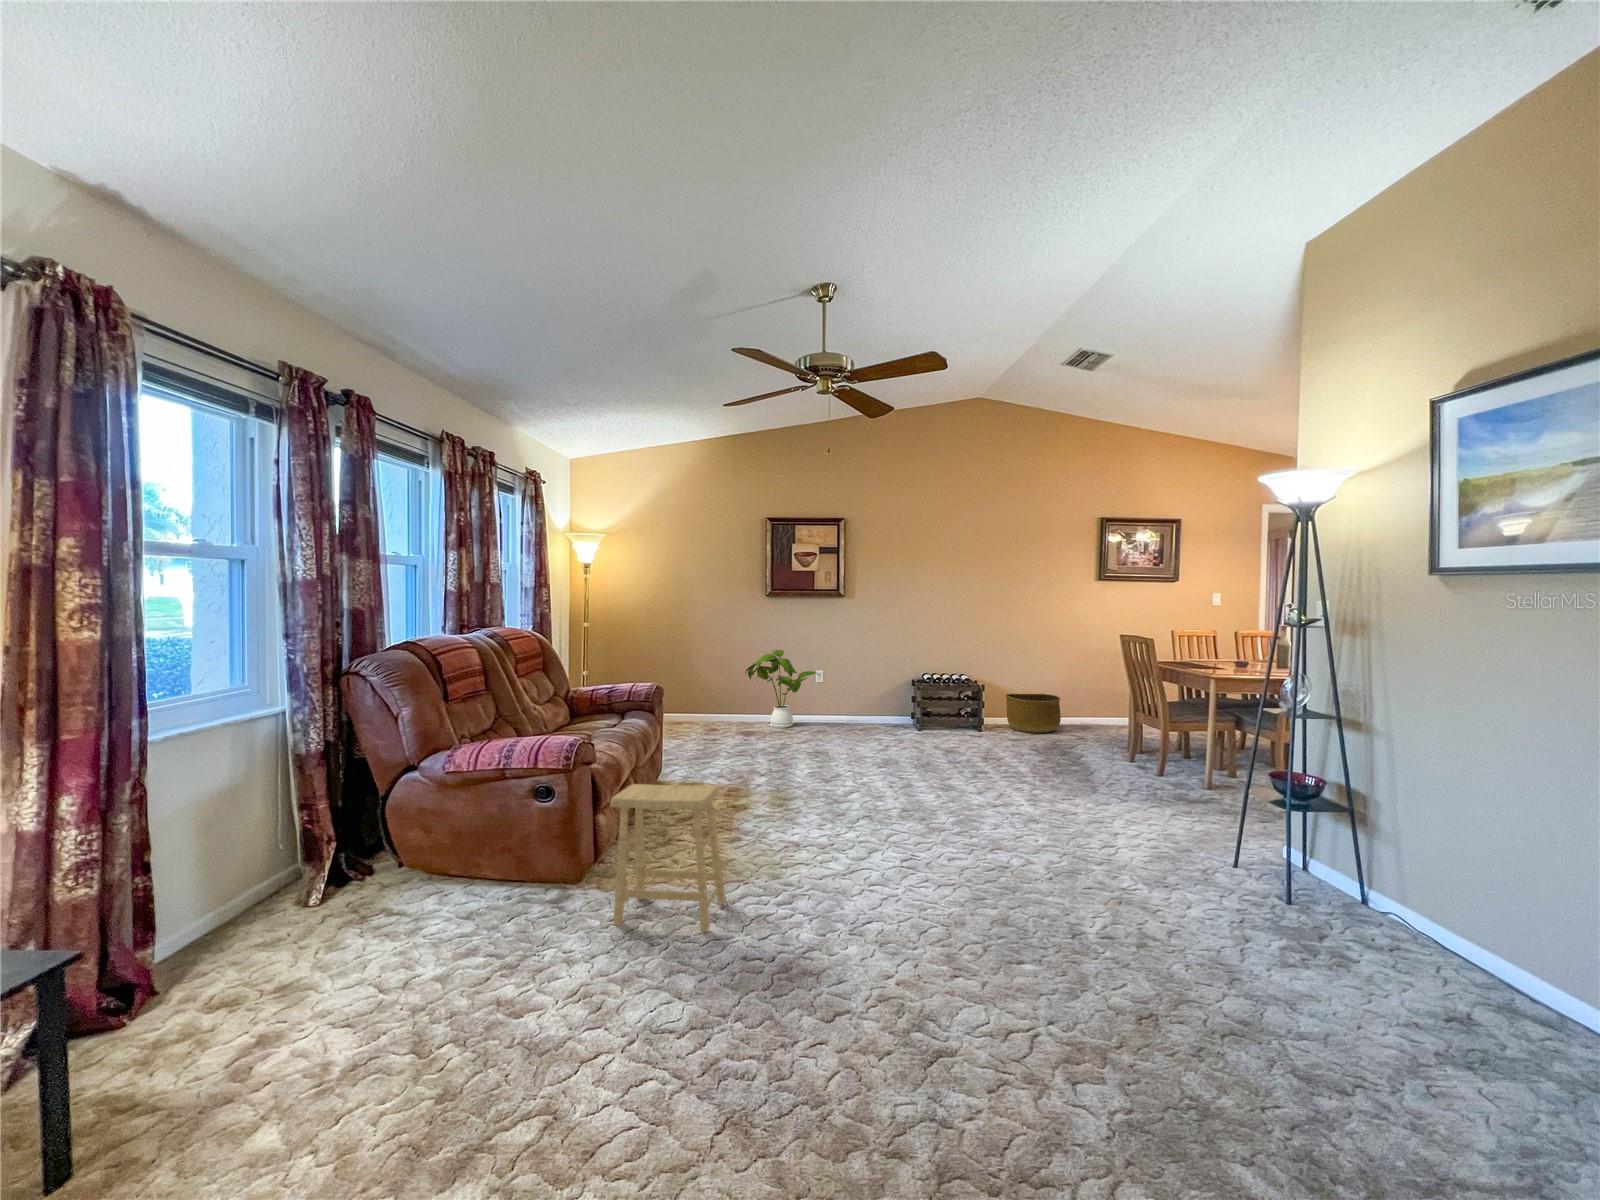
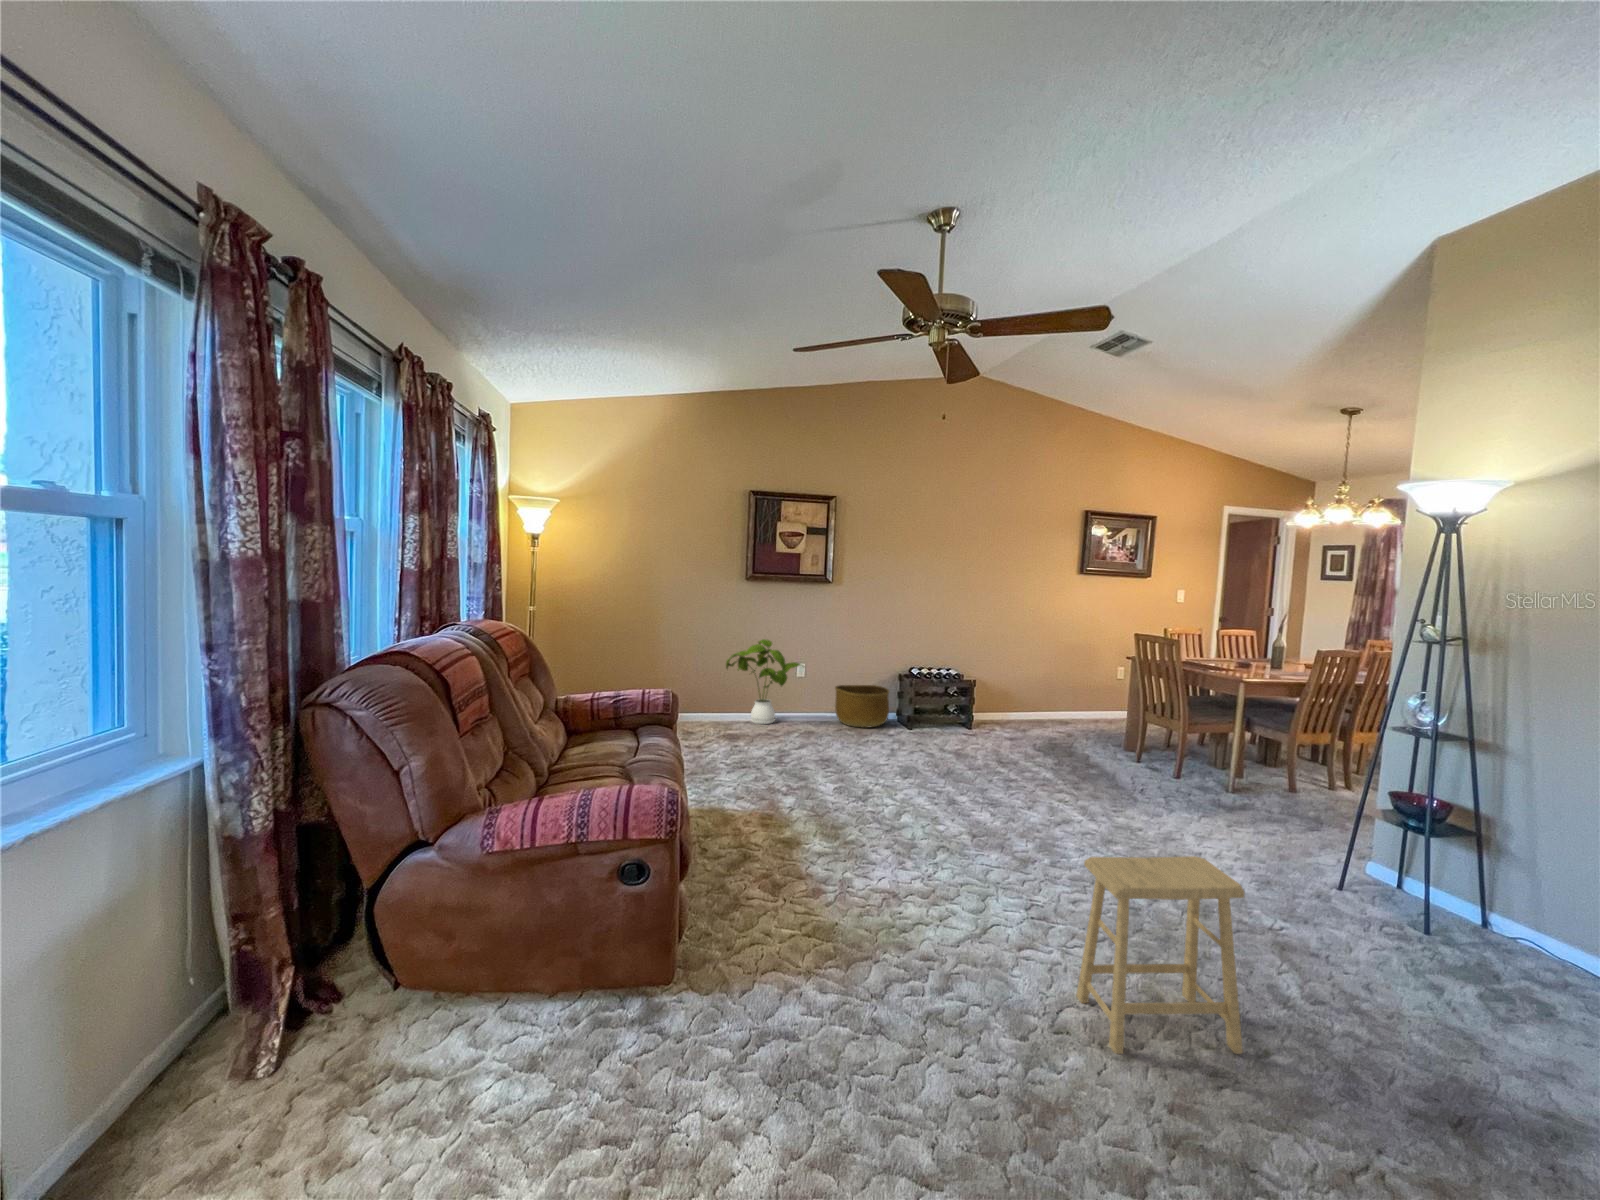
basket: present [1006,694,1061,733] -> present [835,685,889,728]
footstool: present [610,784,726,932] -> present [1076,856,1245,1054]

